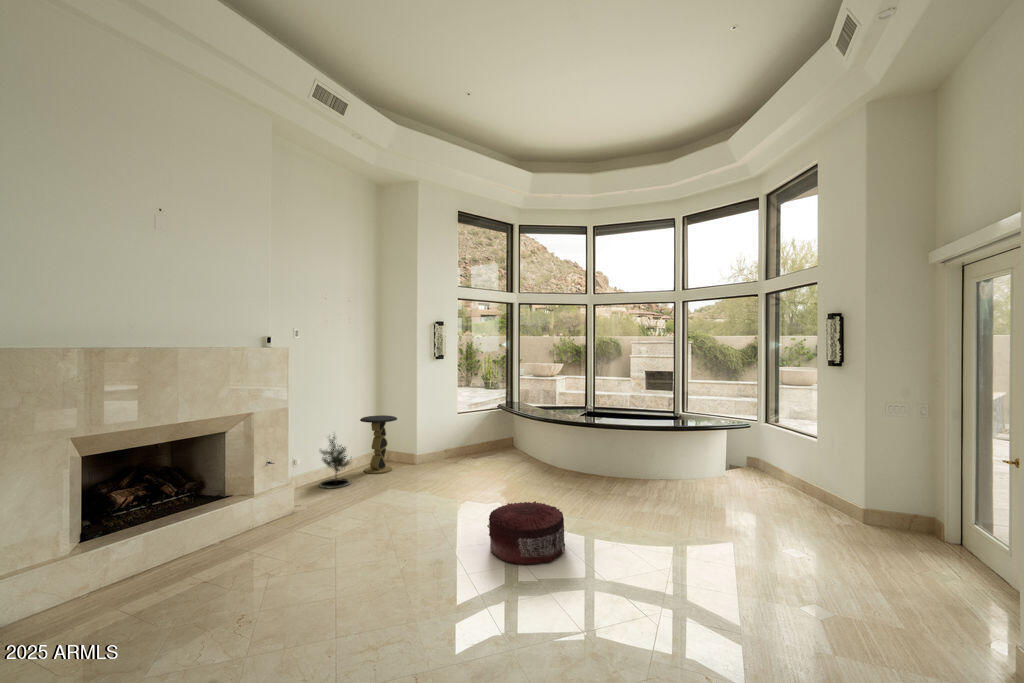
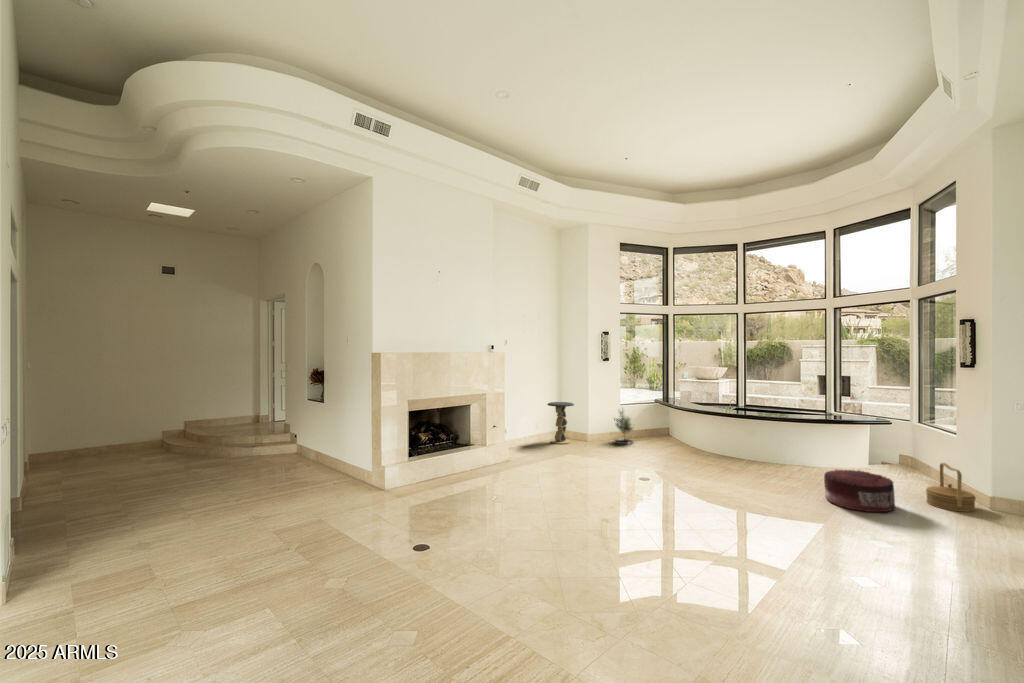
potted tree: present [319,436,350,488] -> present [614,411,633,444]
woven basket: none [796,467,843,521] -> present [926,463,976,512]
pouf: present [489,501,565,564] -> present [824,470,895,512]

